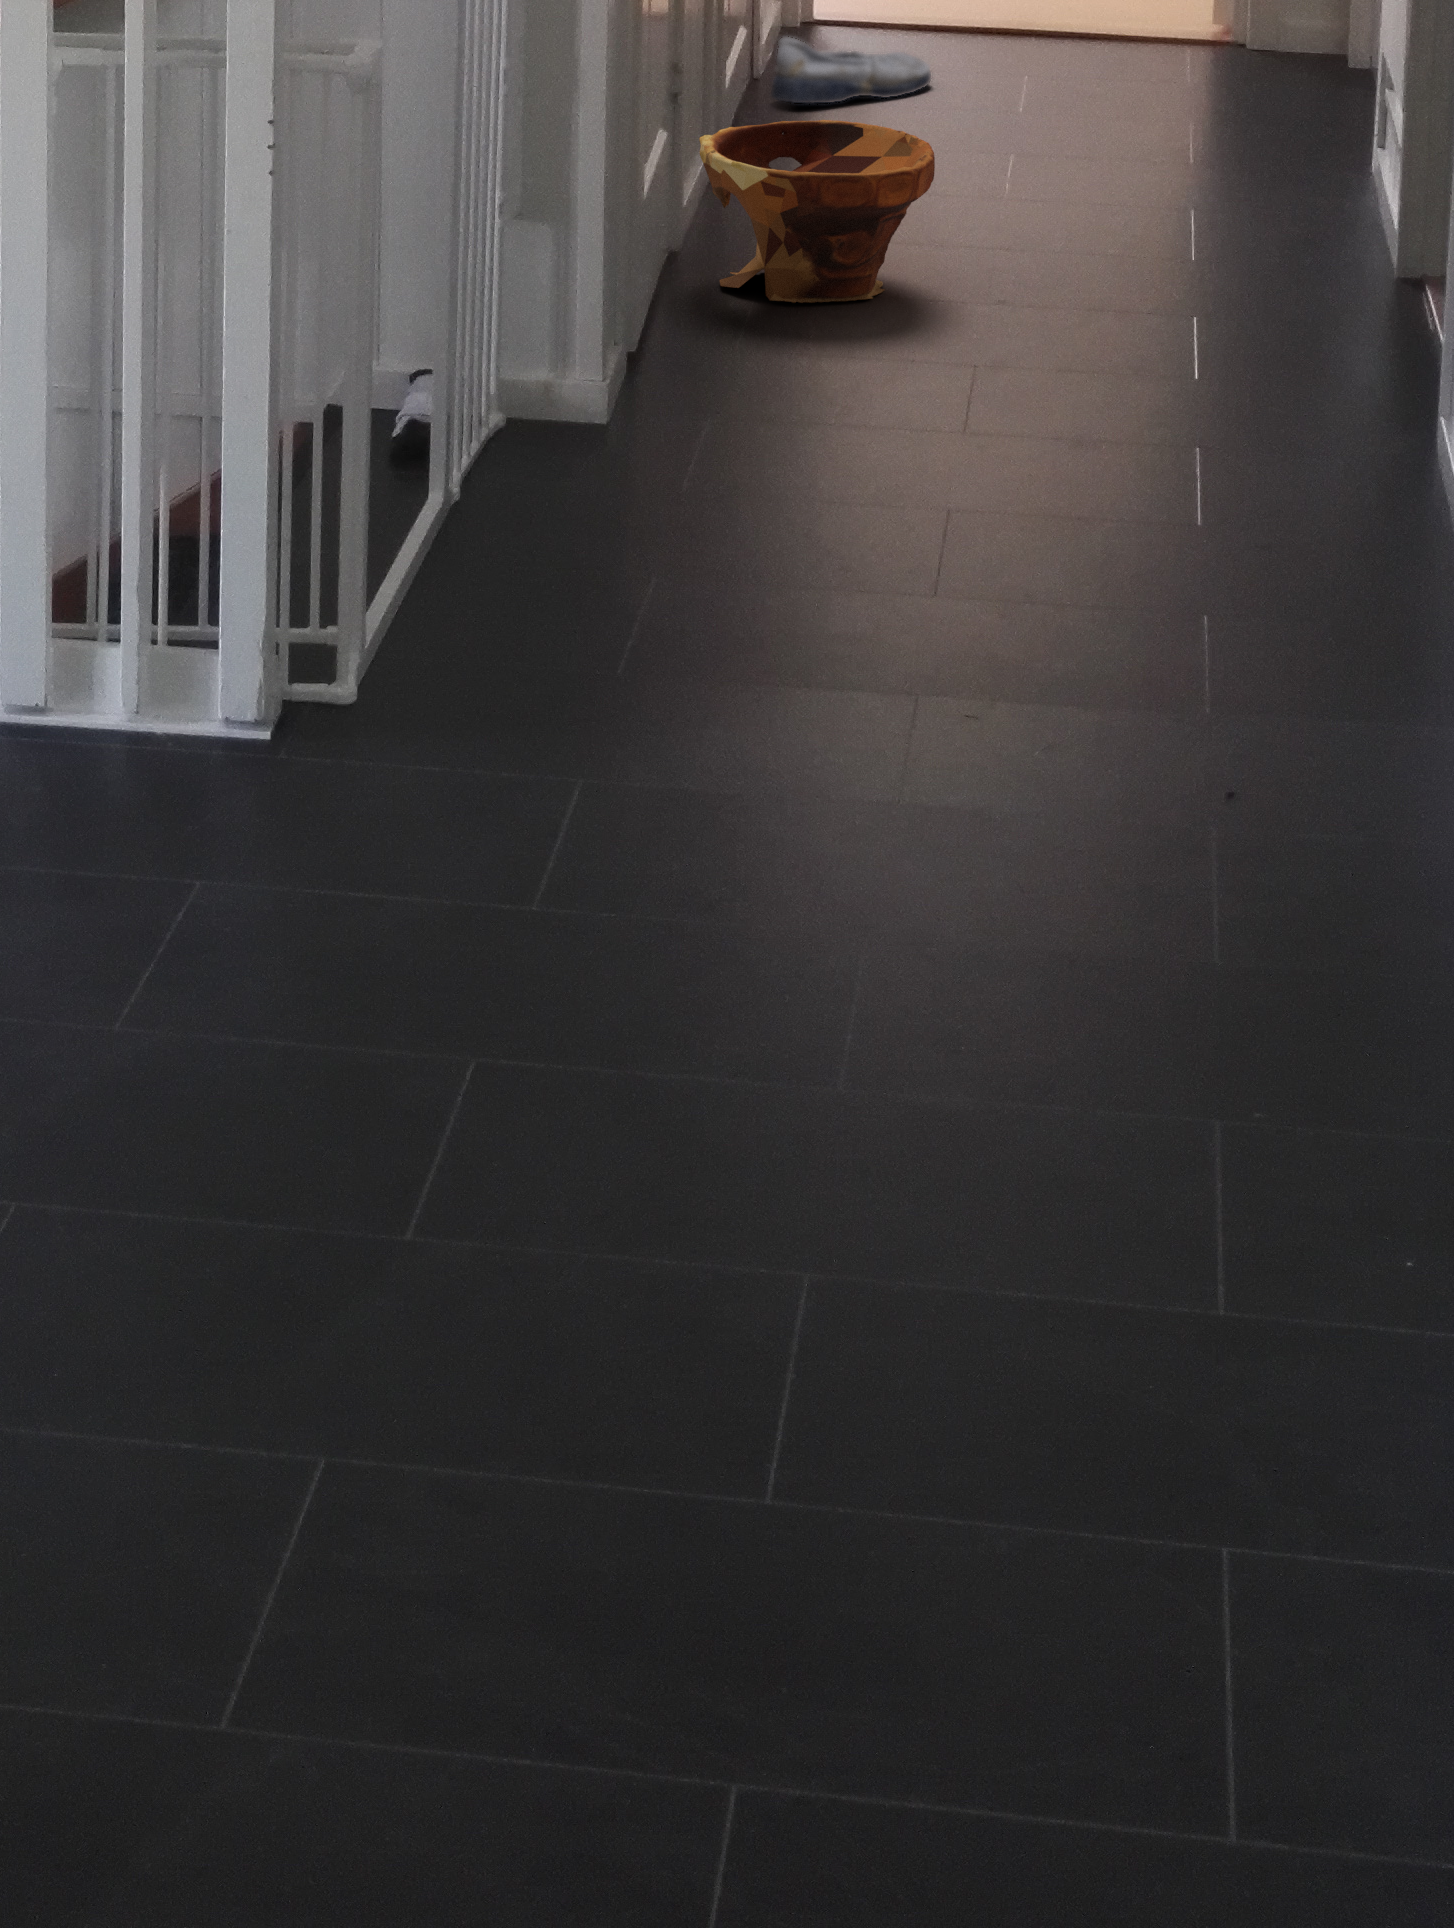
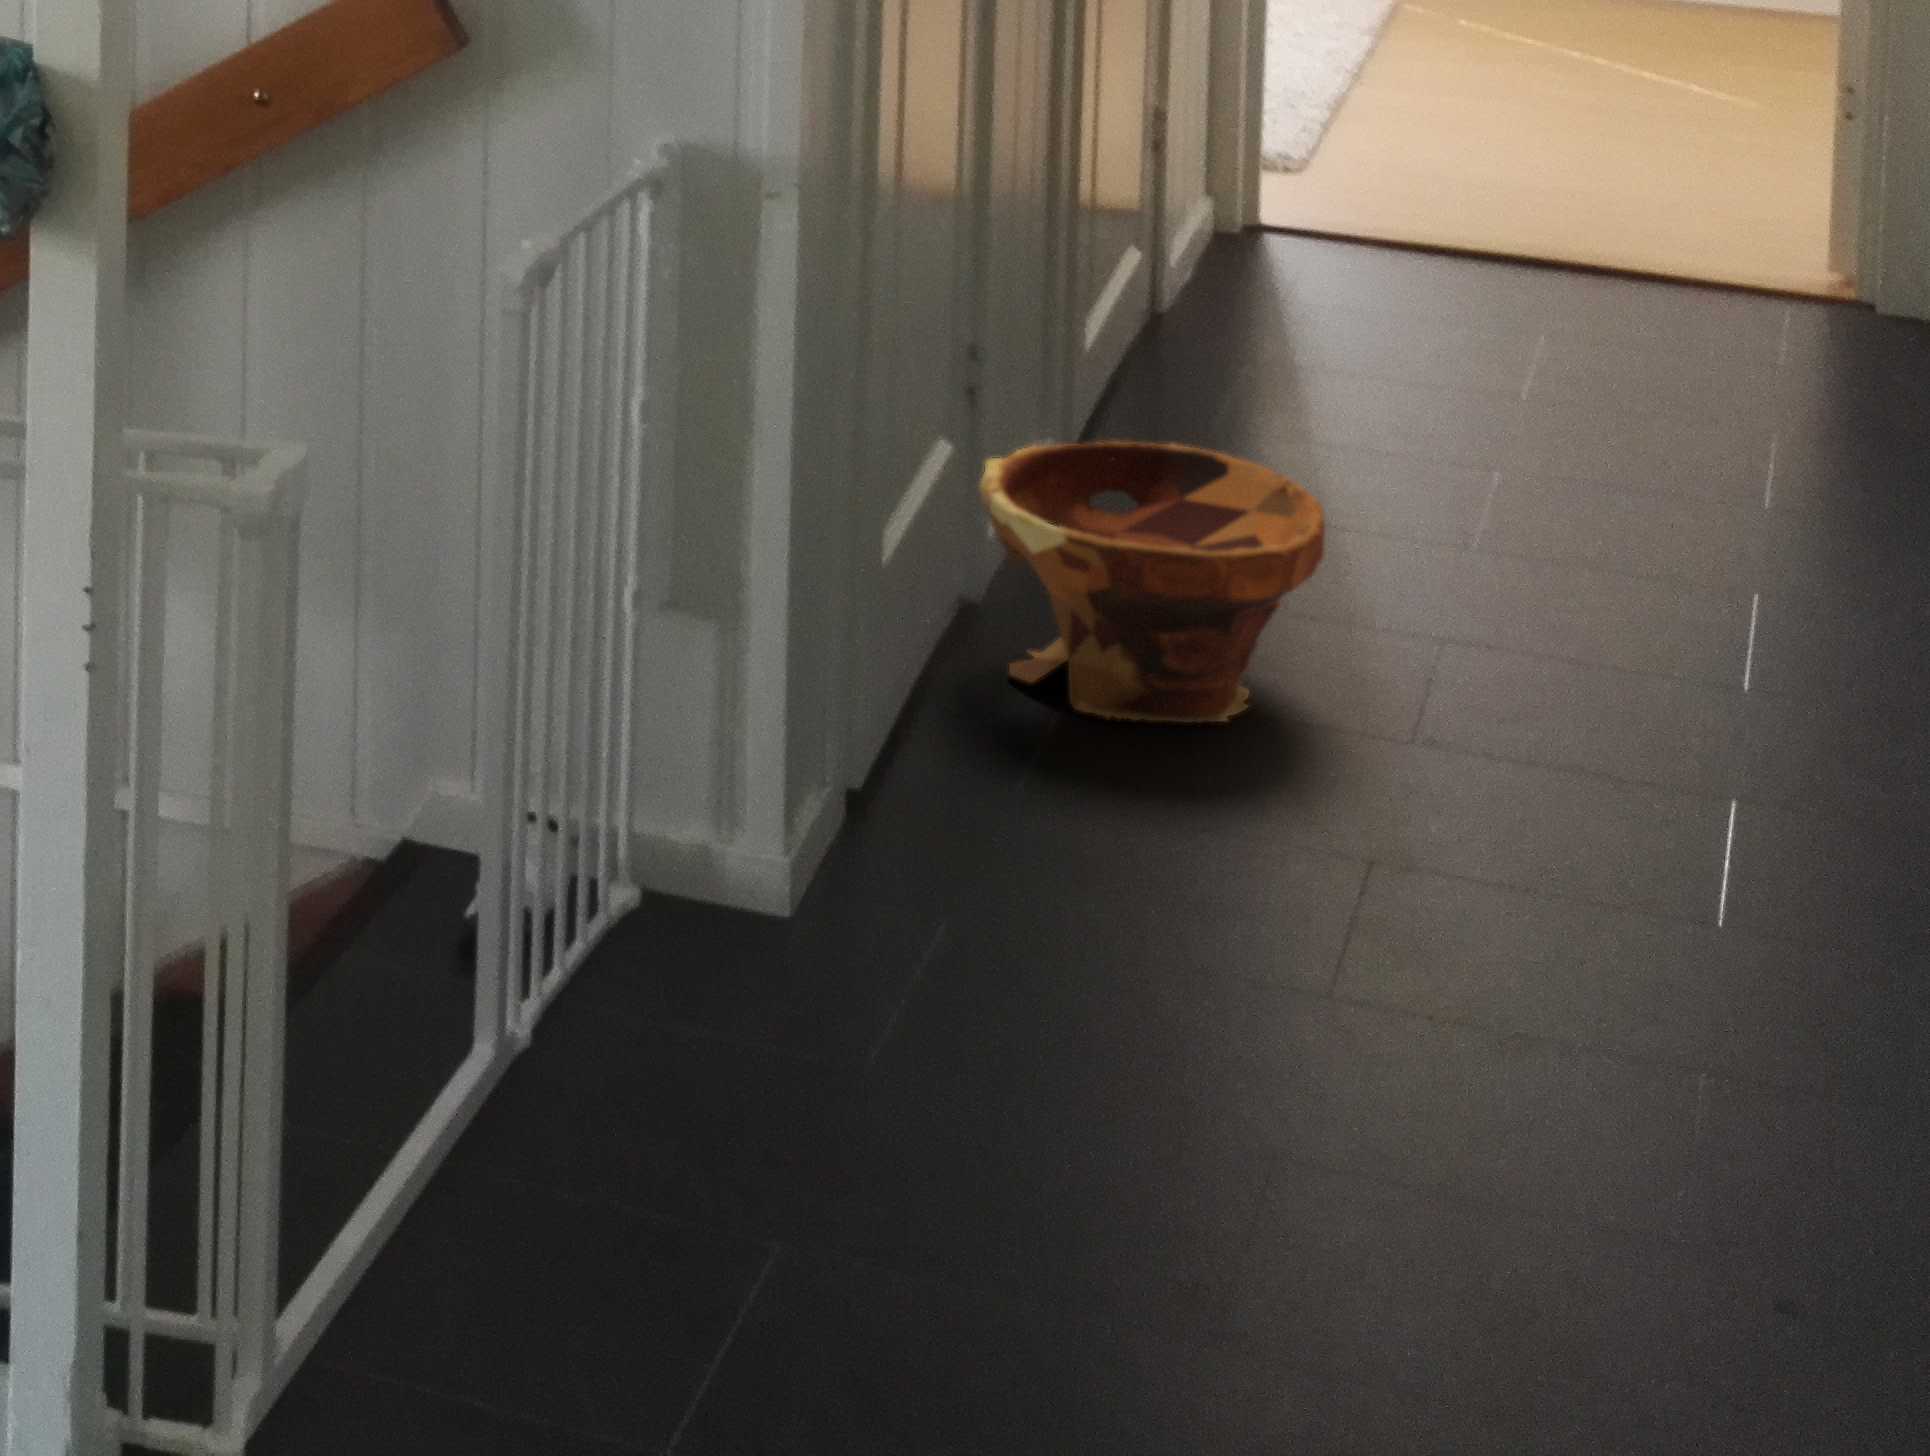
shoe: present [771,38,931,103] -> none [1158,269,1391,361]

